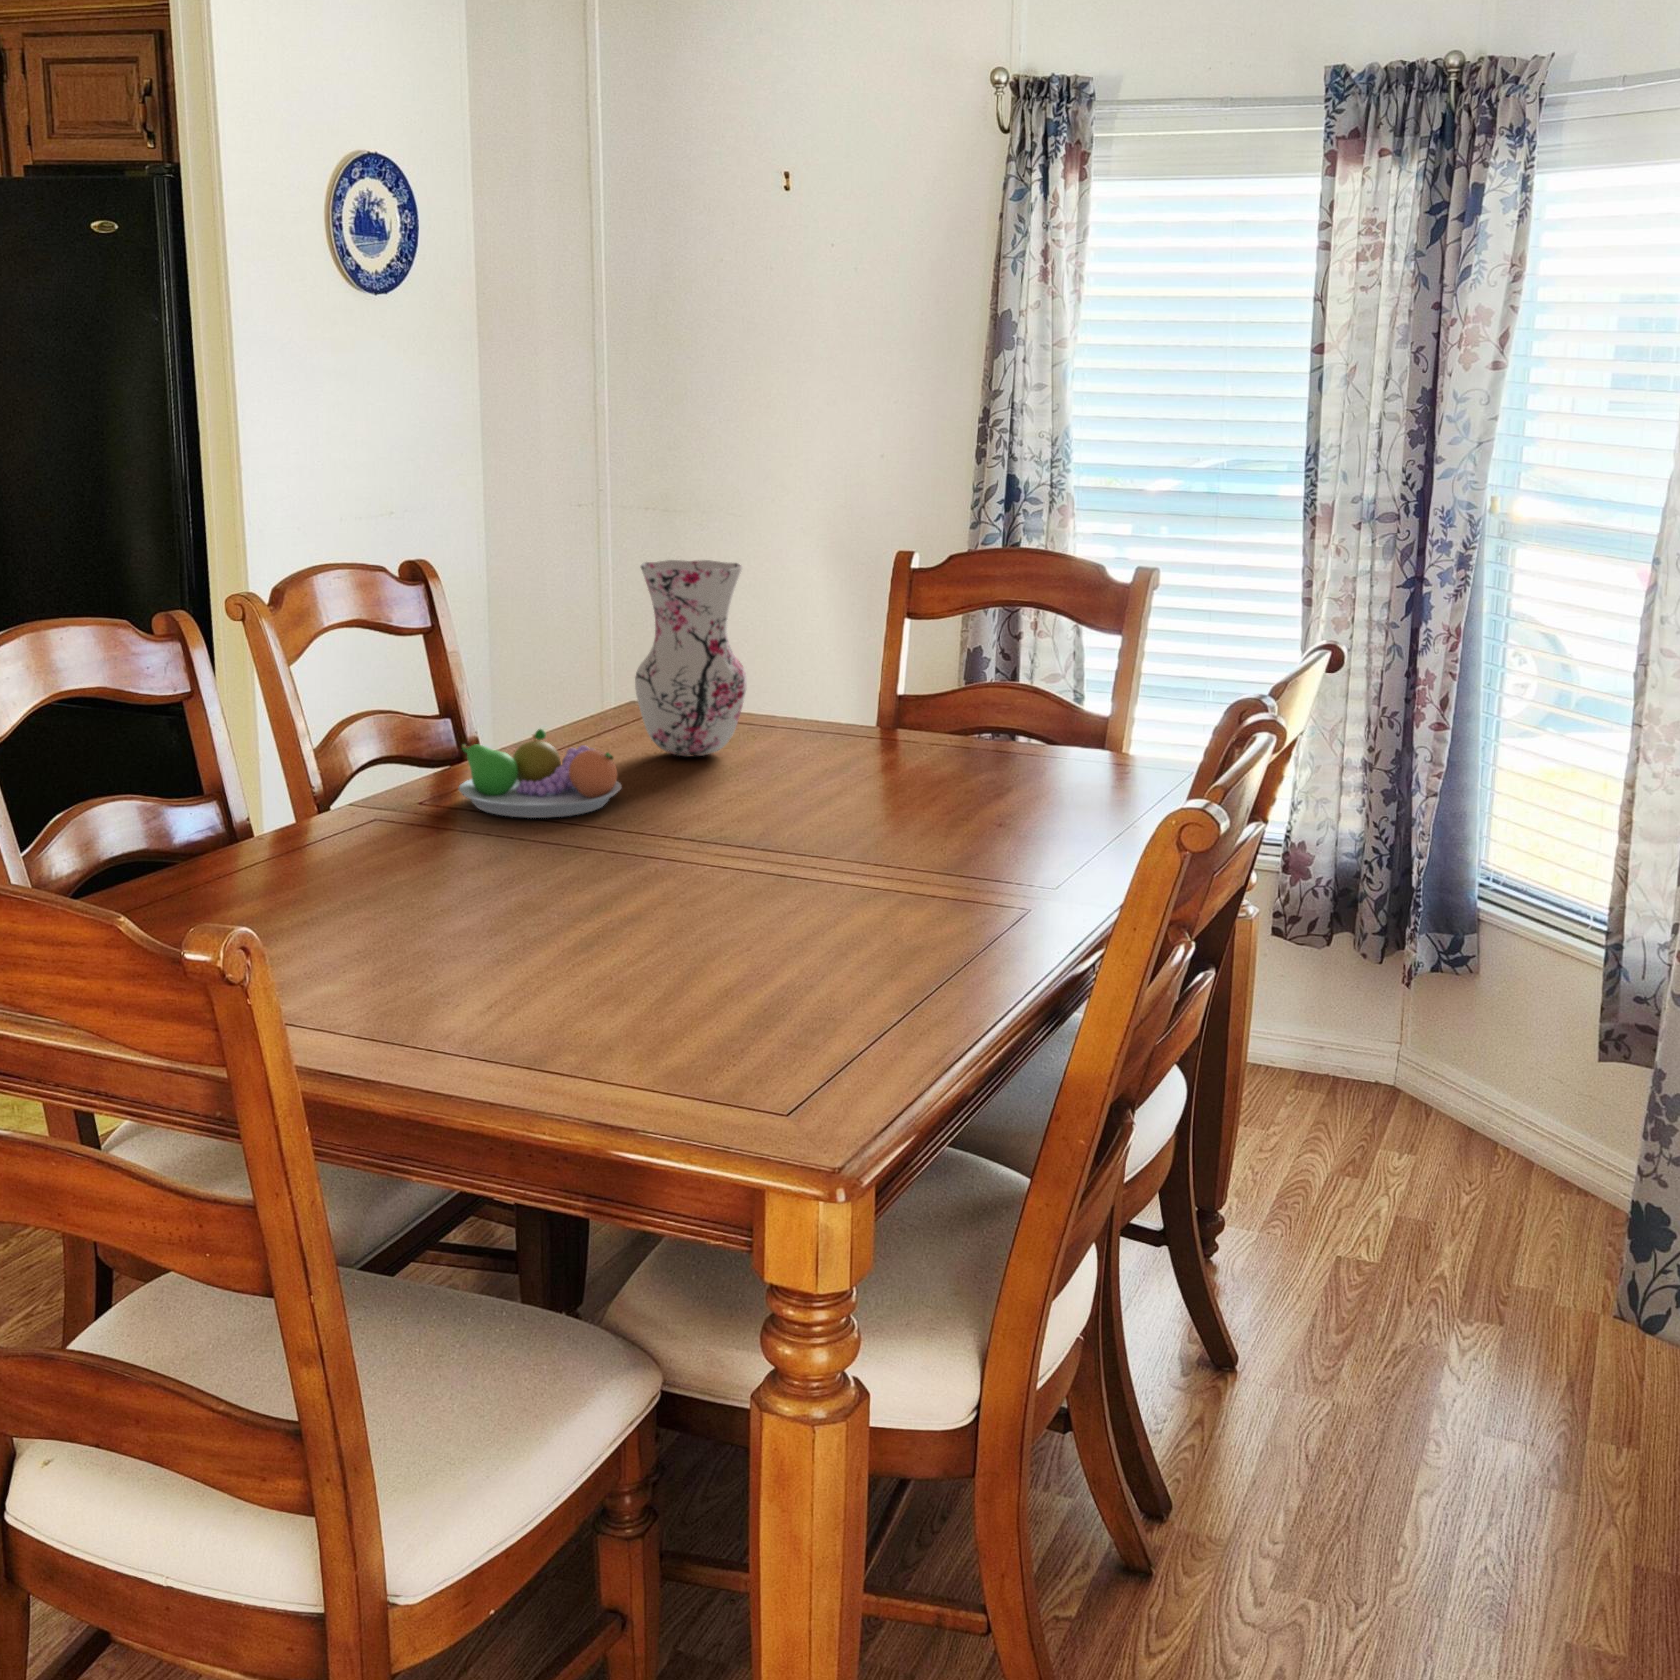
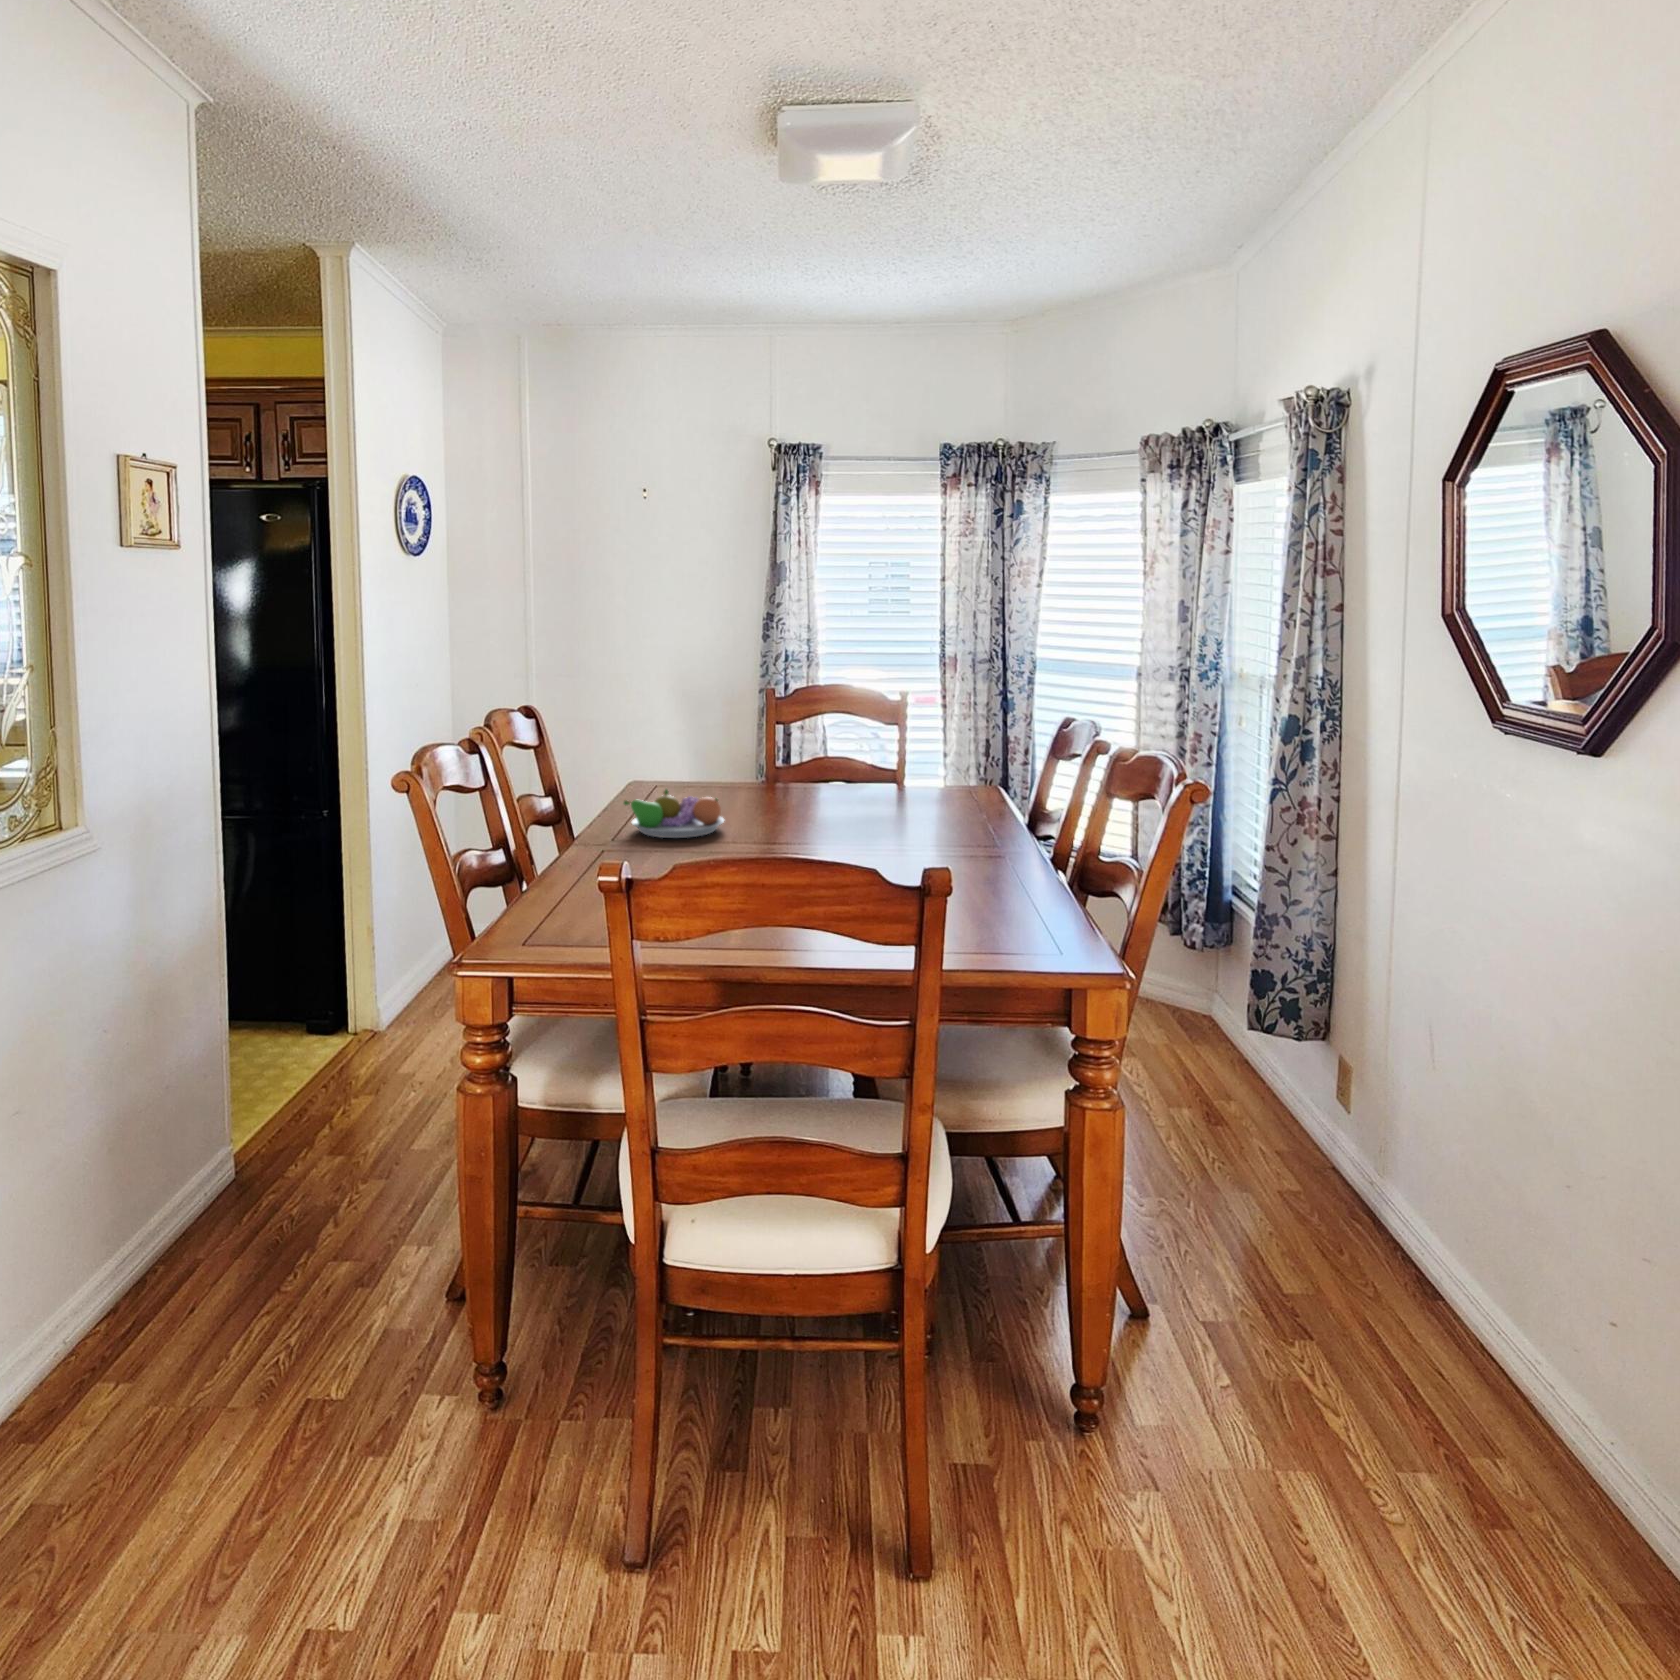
vase: present [635,560,747,756] -> none [688,691,750,800]

